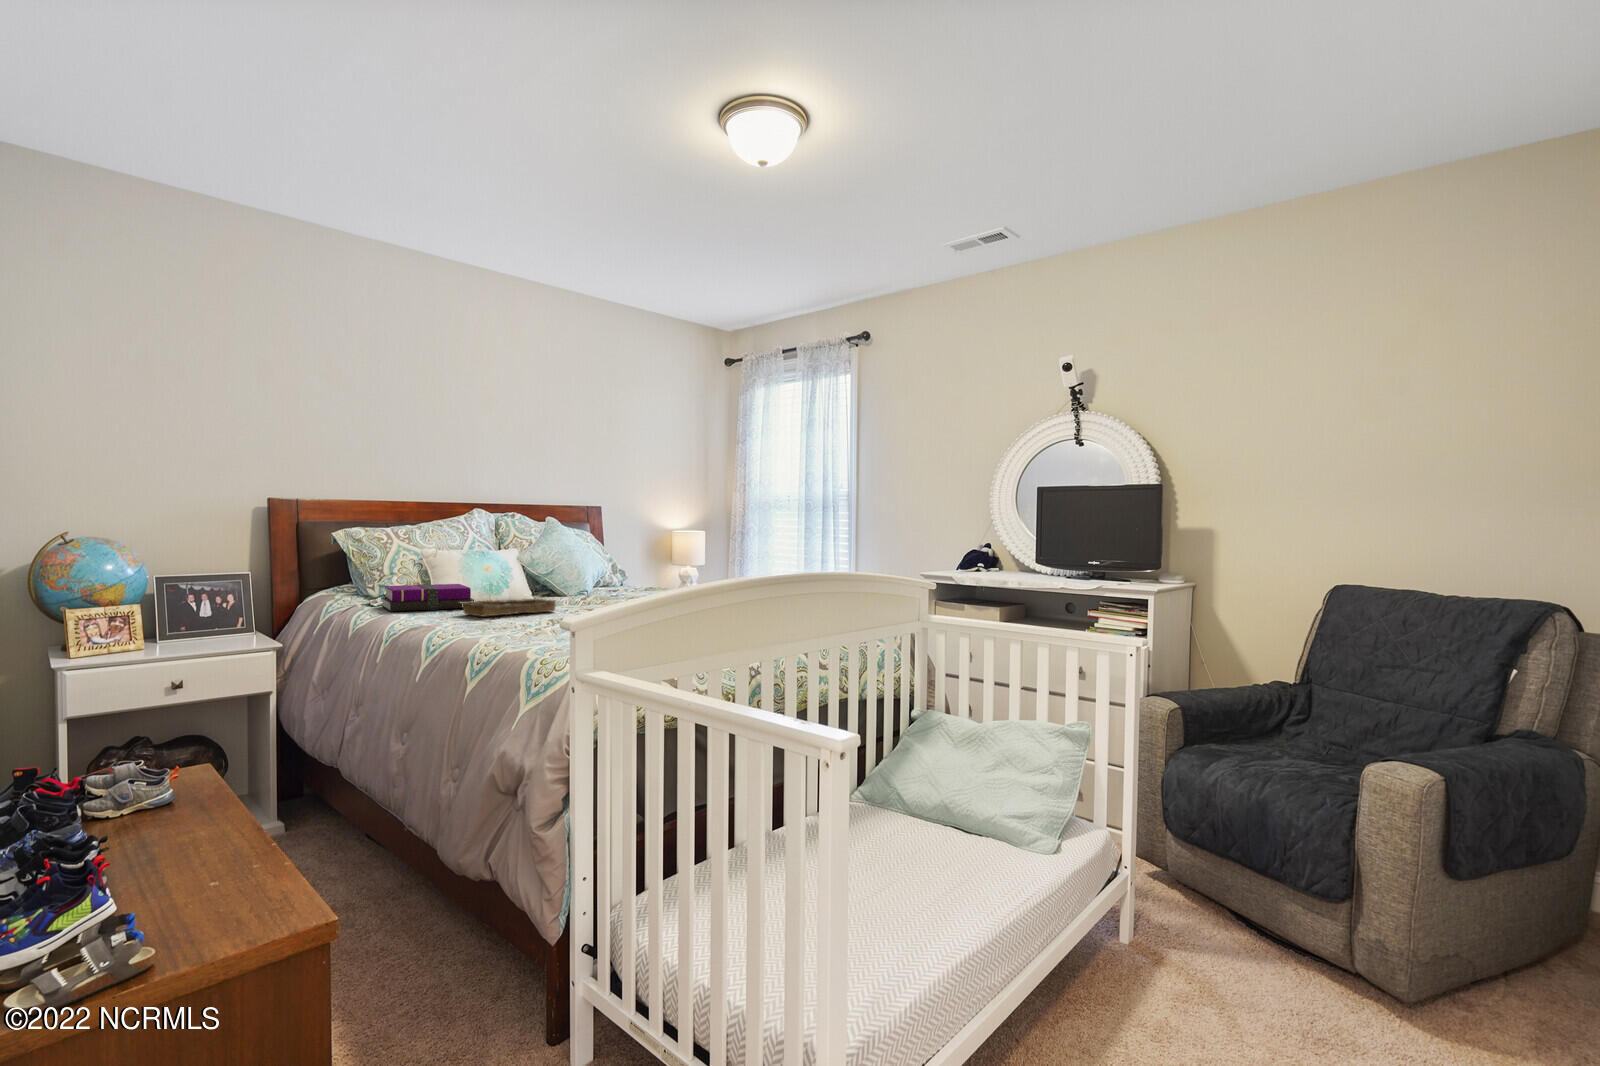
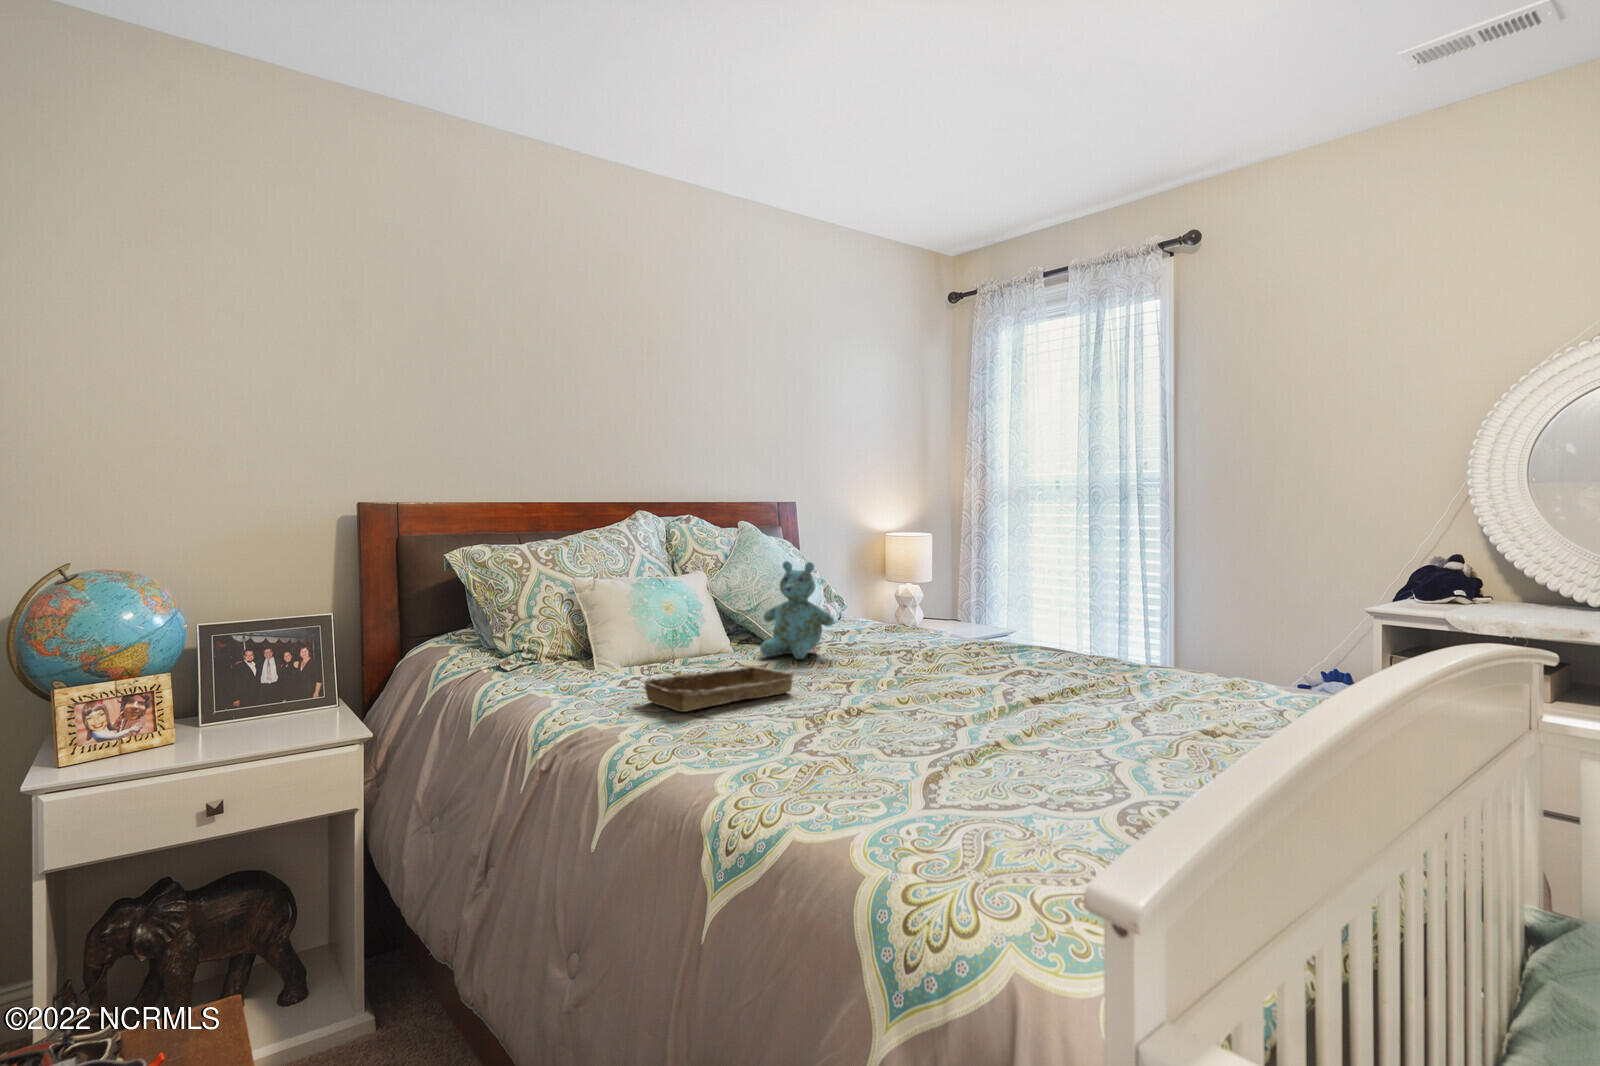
stuffed bear: none [548,540,598,601] -> present [760,561,834,659]
notebook: present [381,584,474,611] -> none [515,635,657,691]

